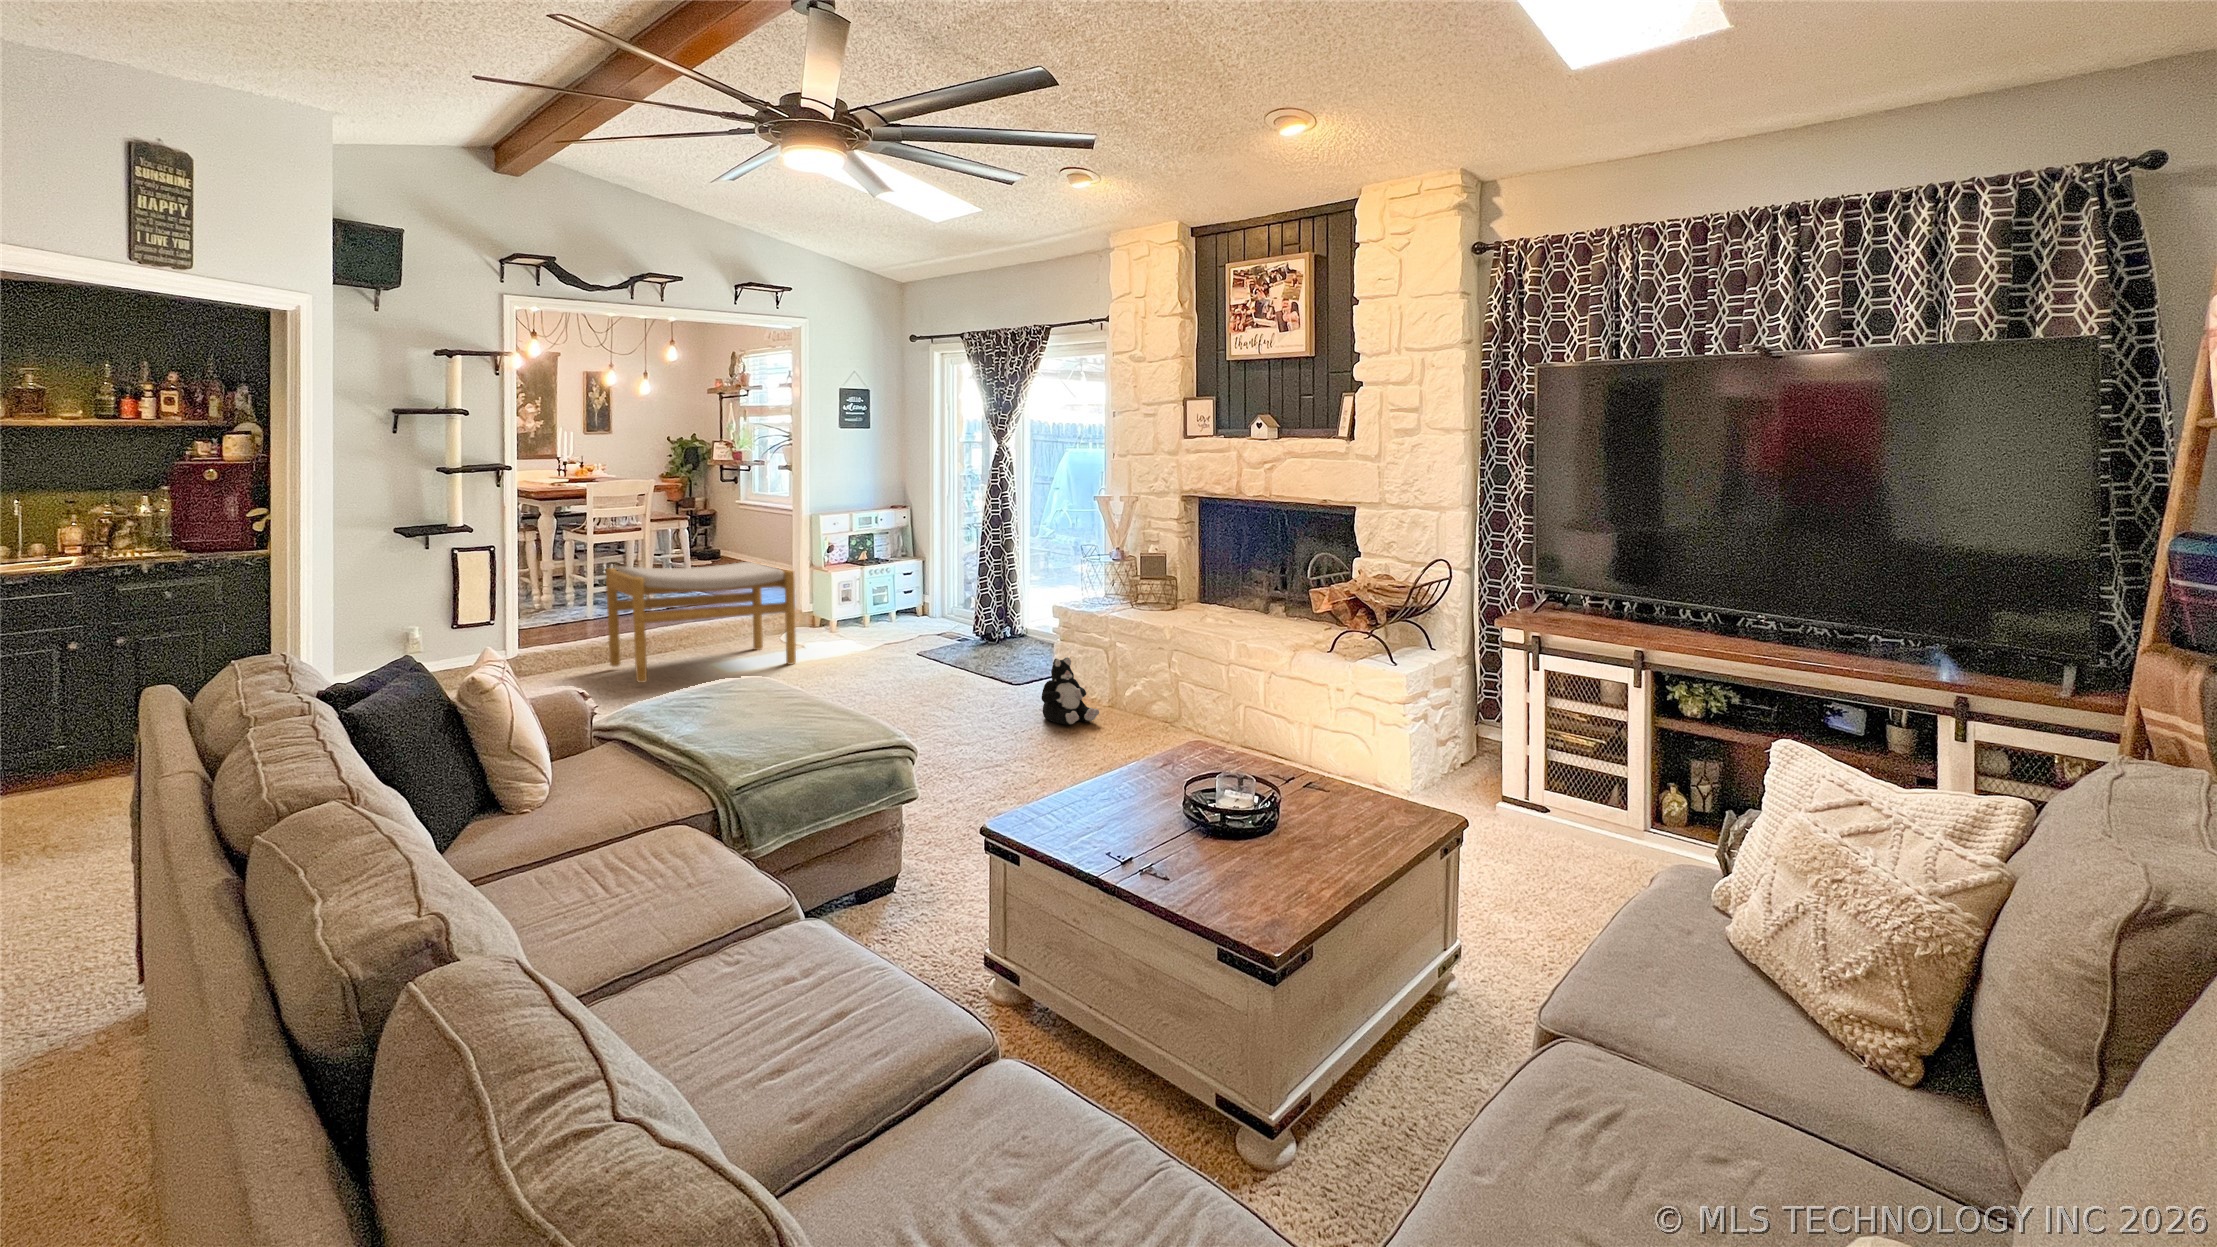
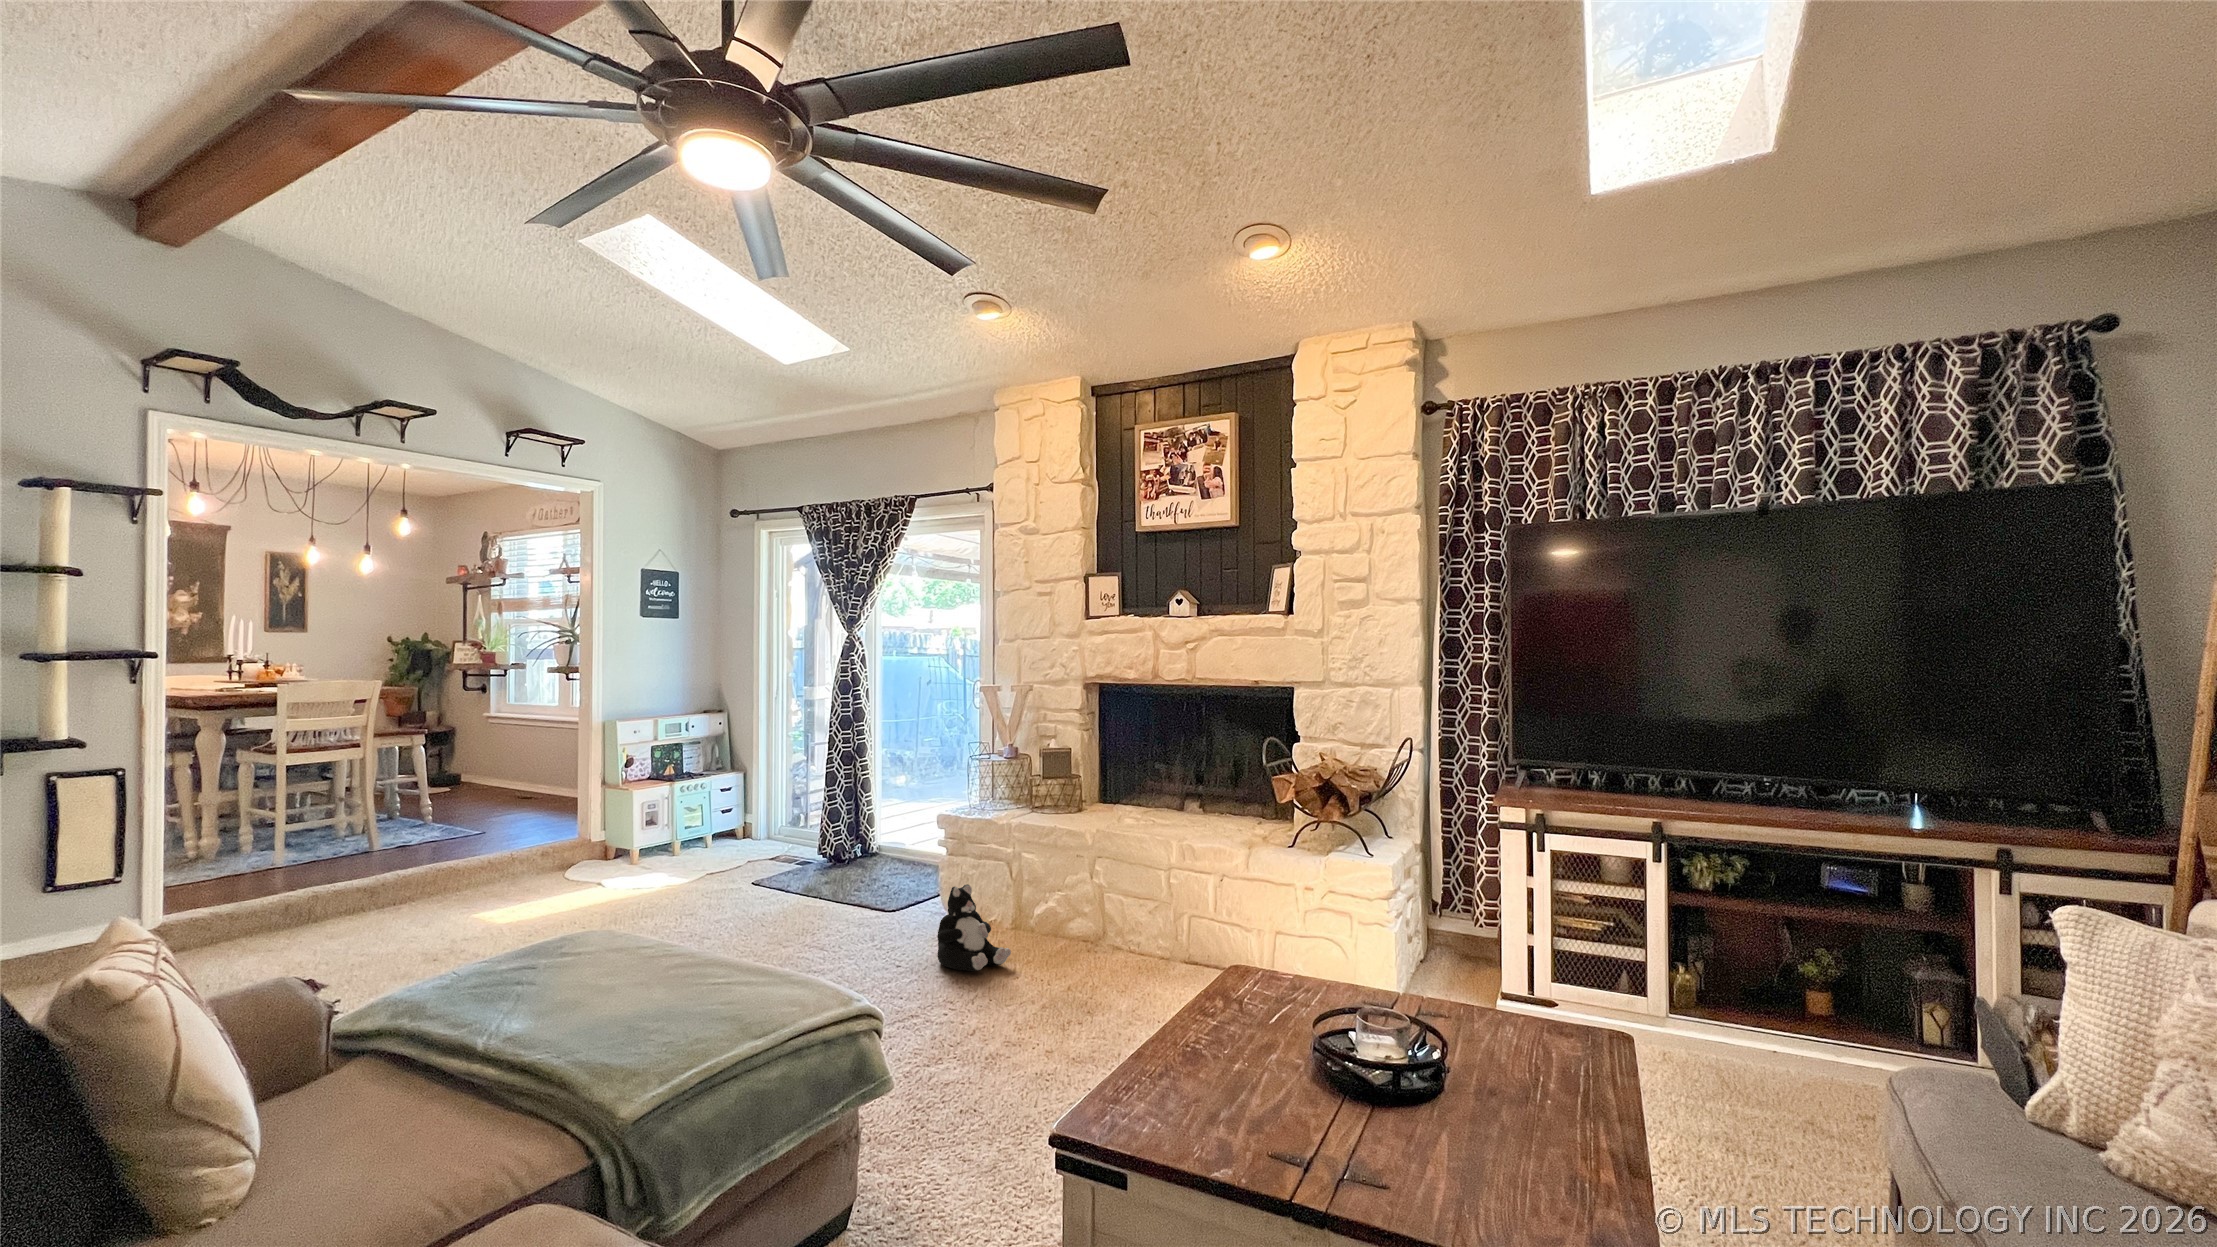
footstool: present [606,562,796,683] -> none [317,782,589,953]

